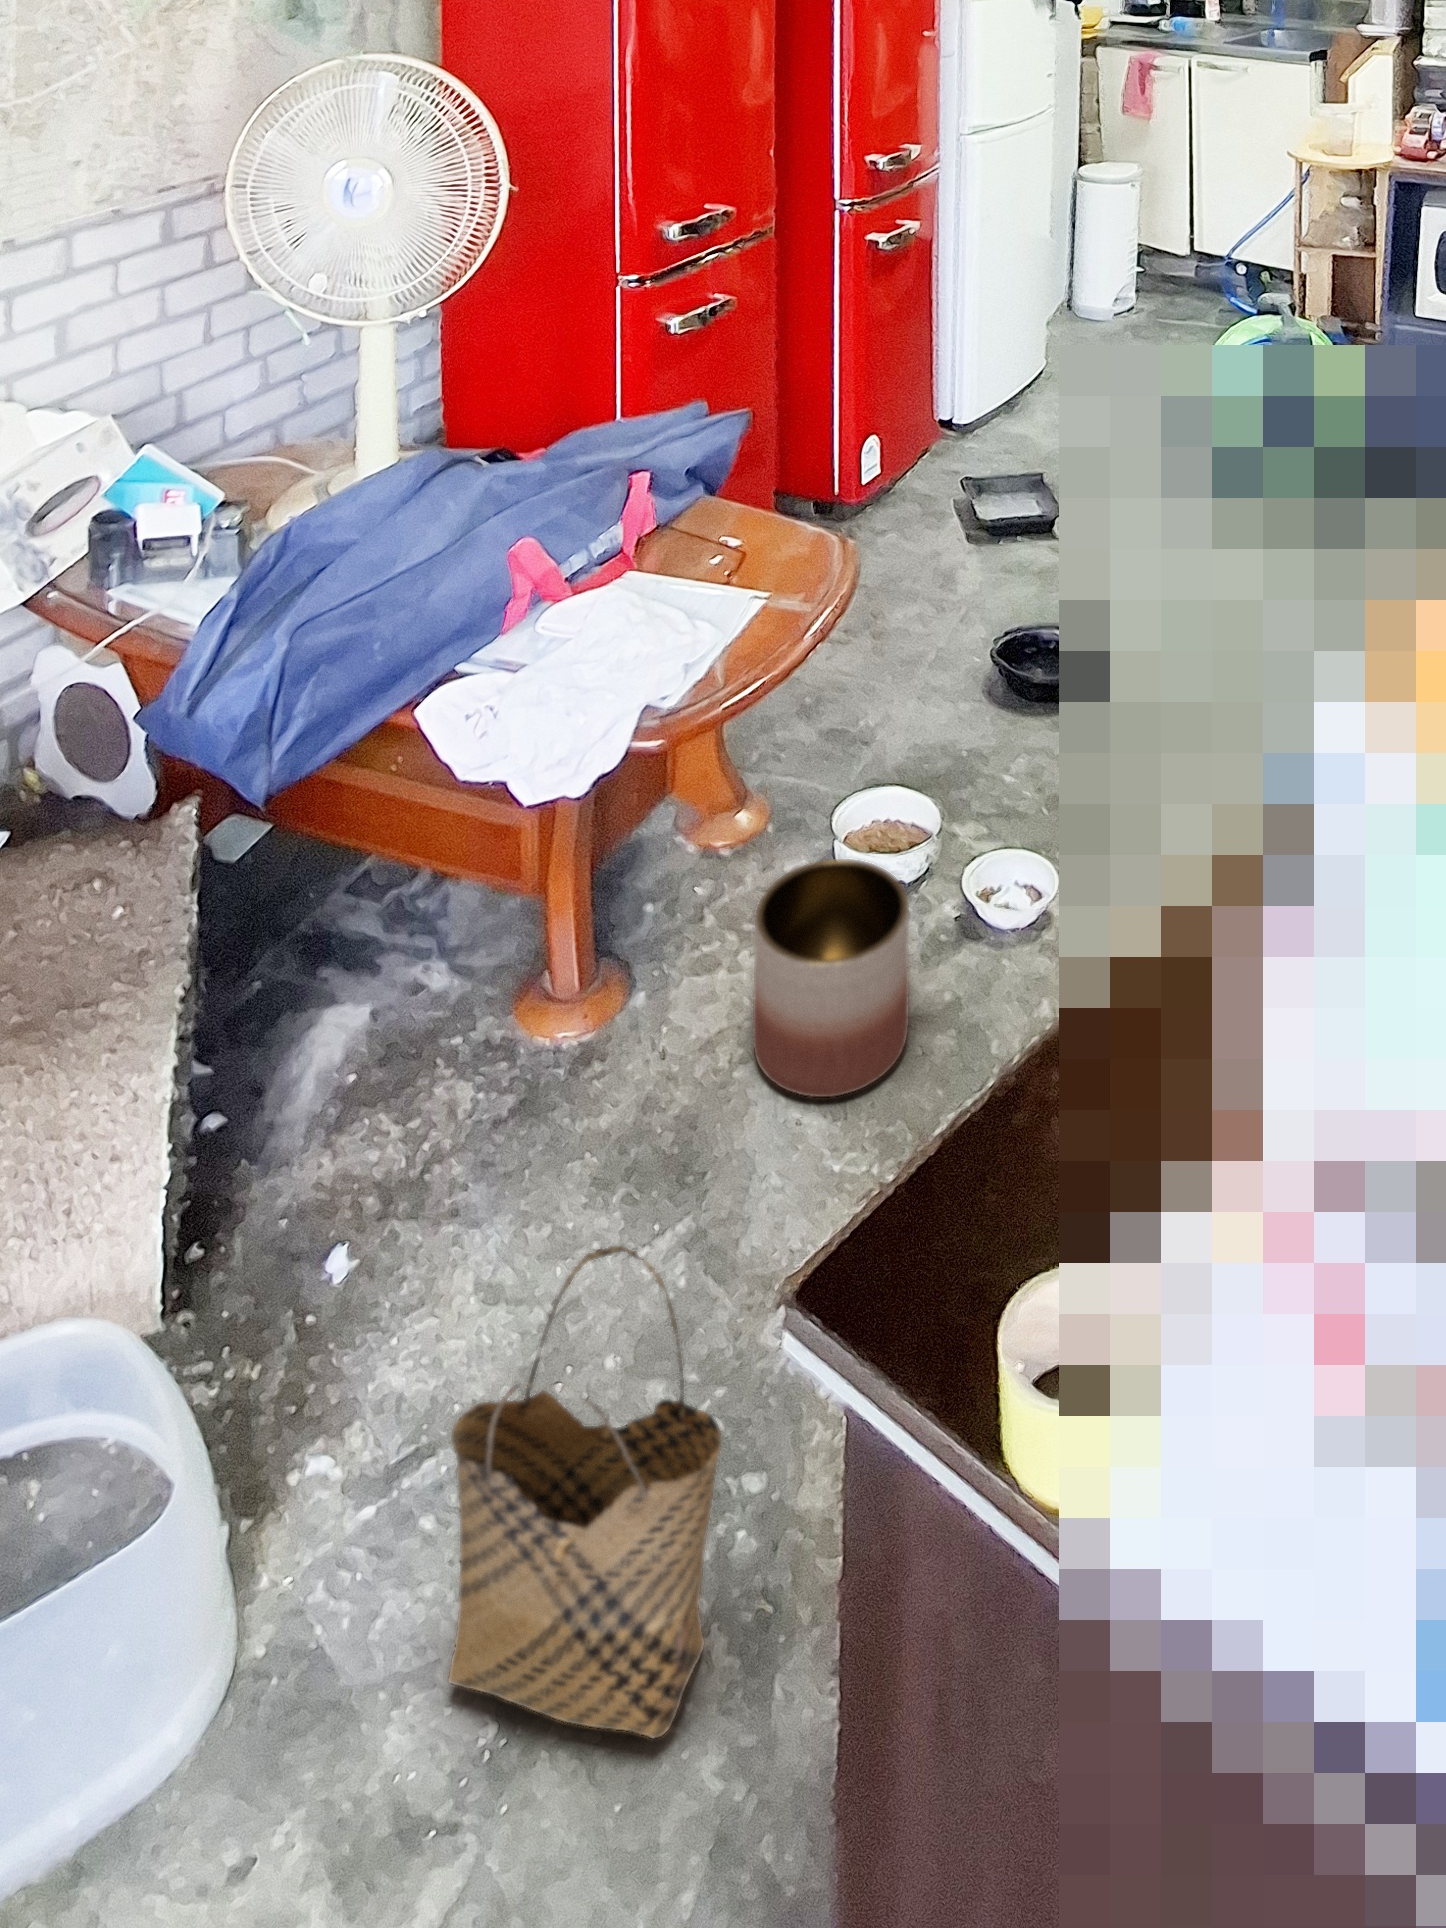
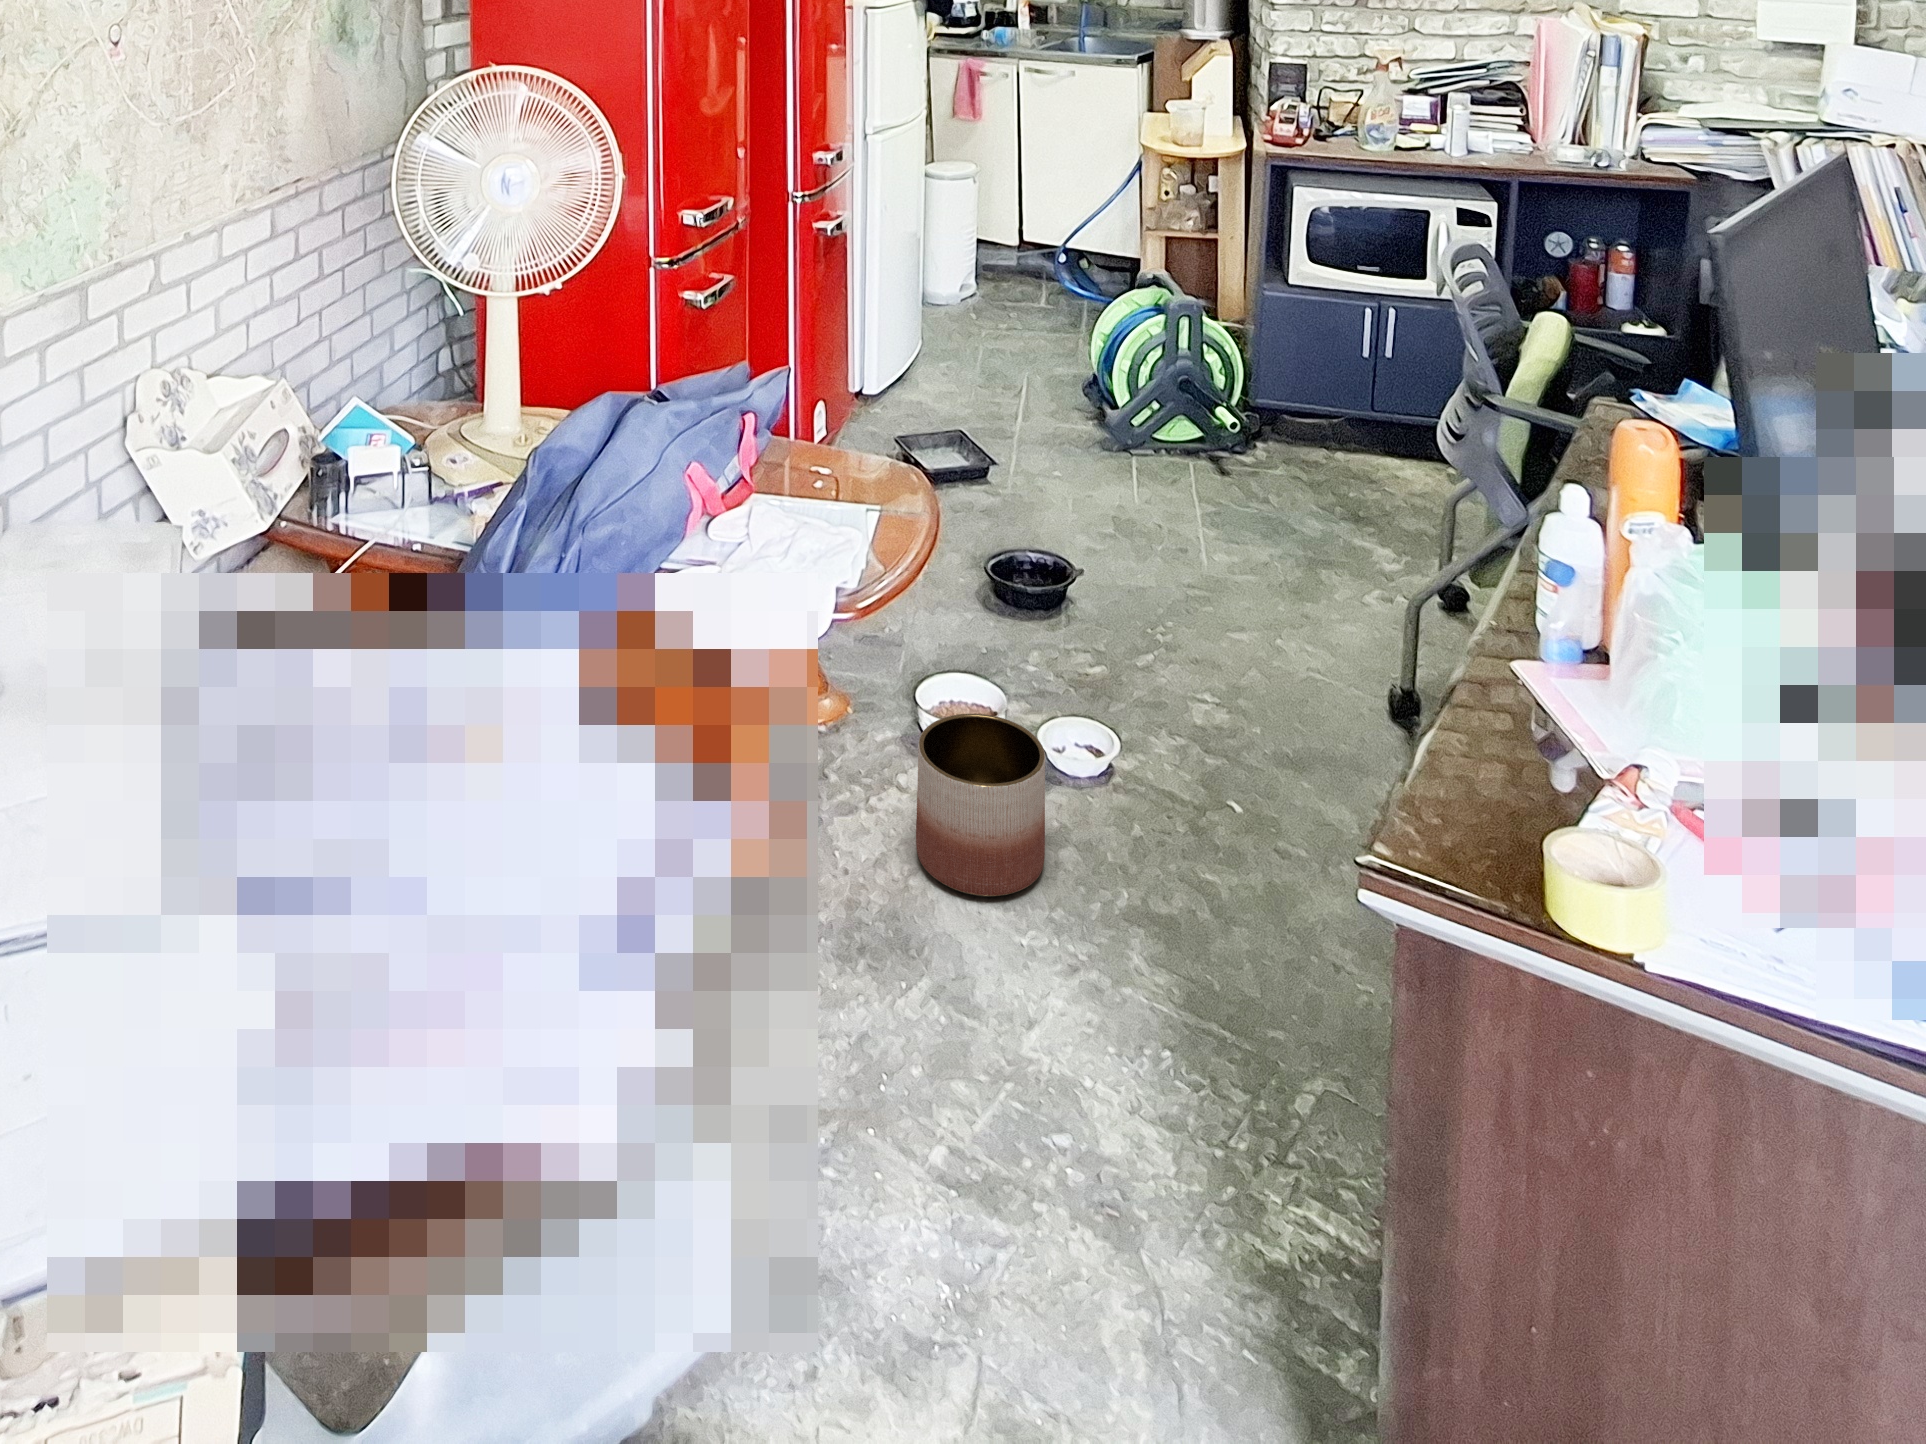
woven basket: present [449,1246,721,1738] -> none [884,950,1093,1298]

